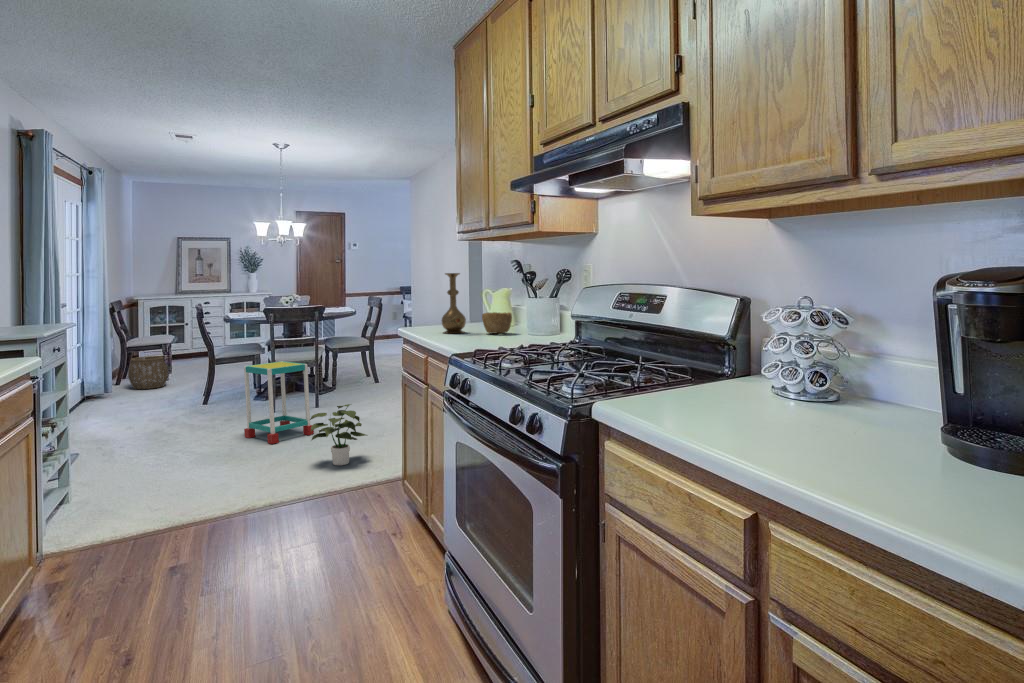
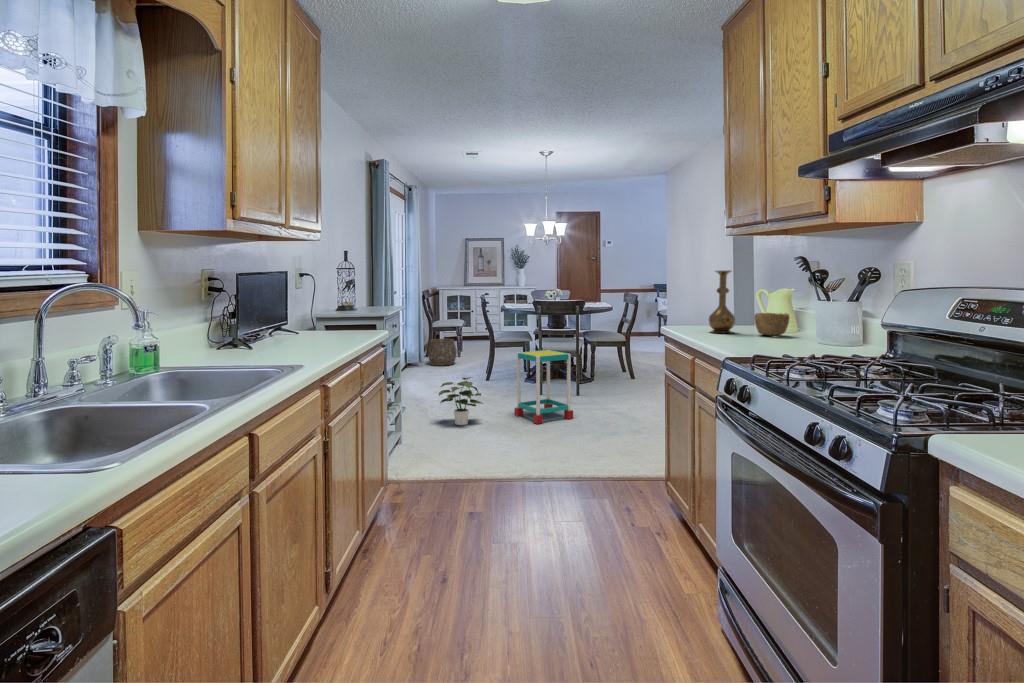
potted plant: present [310,404,367,465] -> present [439,377,483,425]

